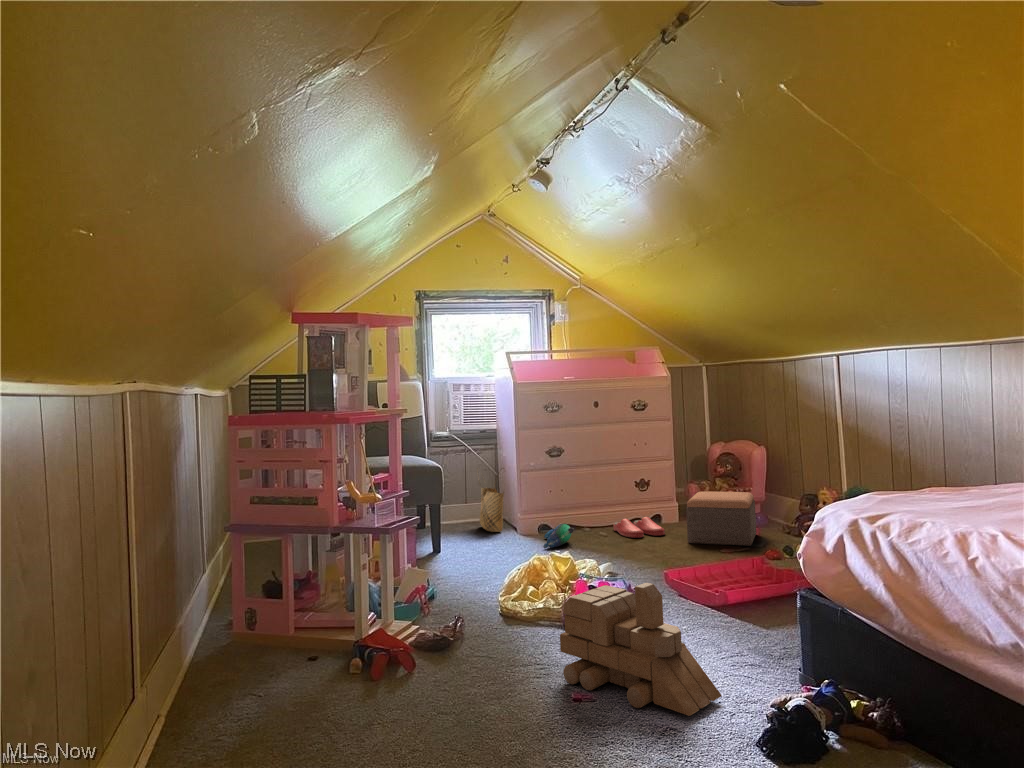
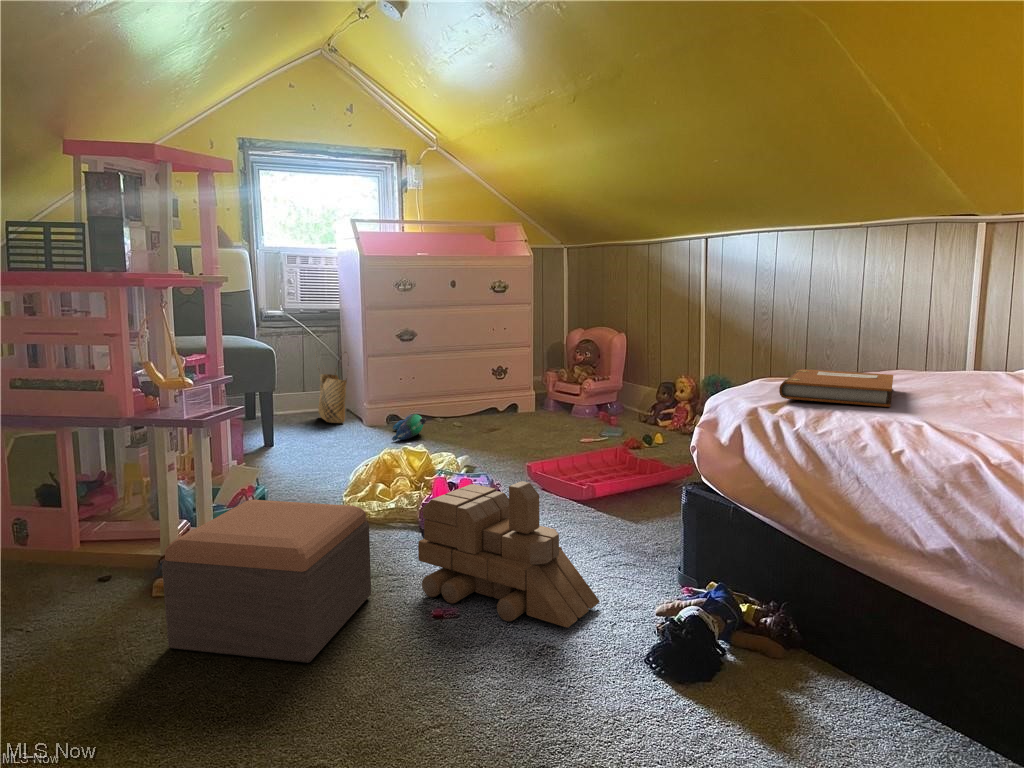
notebook: none [875,482,996,518] -> present [779,369,893,407]
footstool: present [686,491,756,546] -> present [162,500,371,663]
slippers: present [613,517,665,538] -> none [468,406,523,429]

